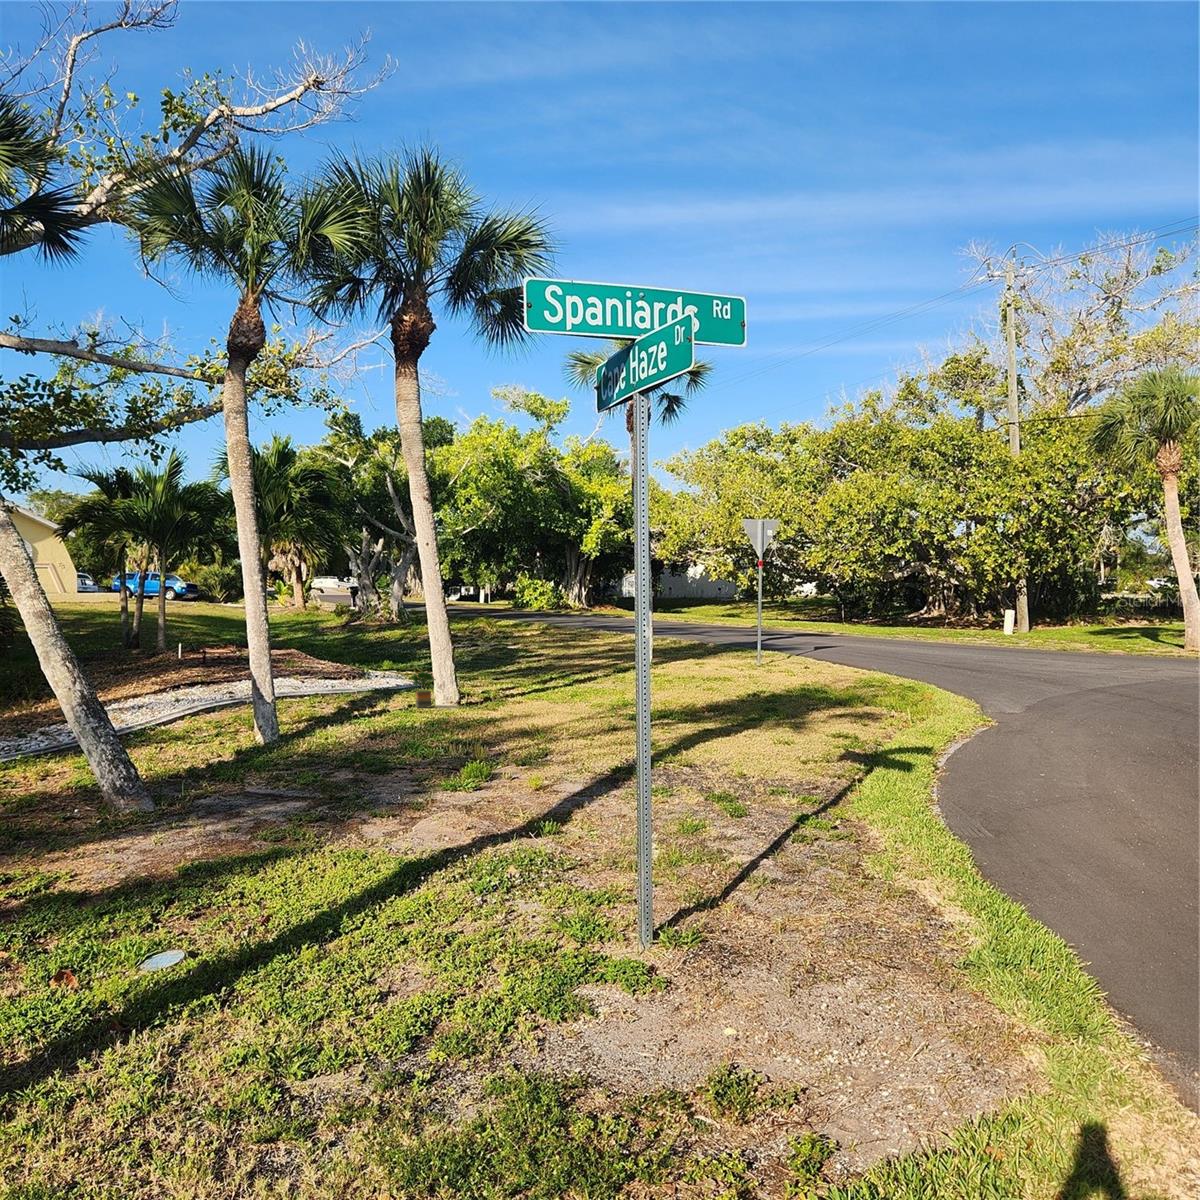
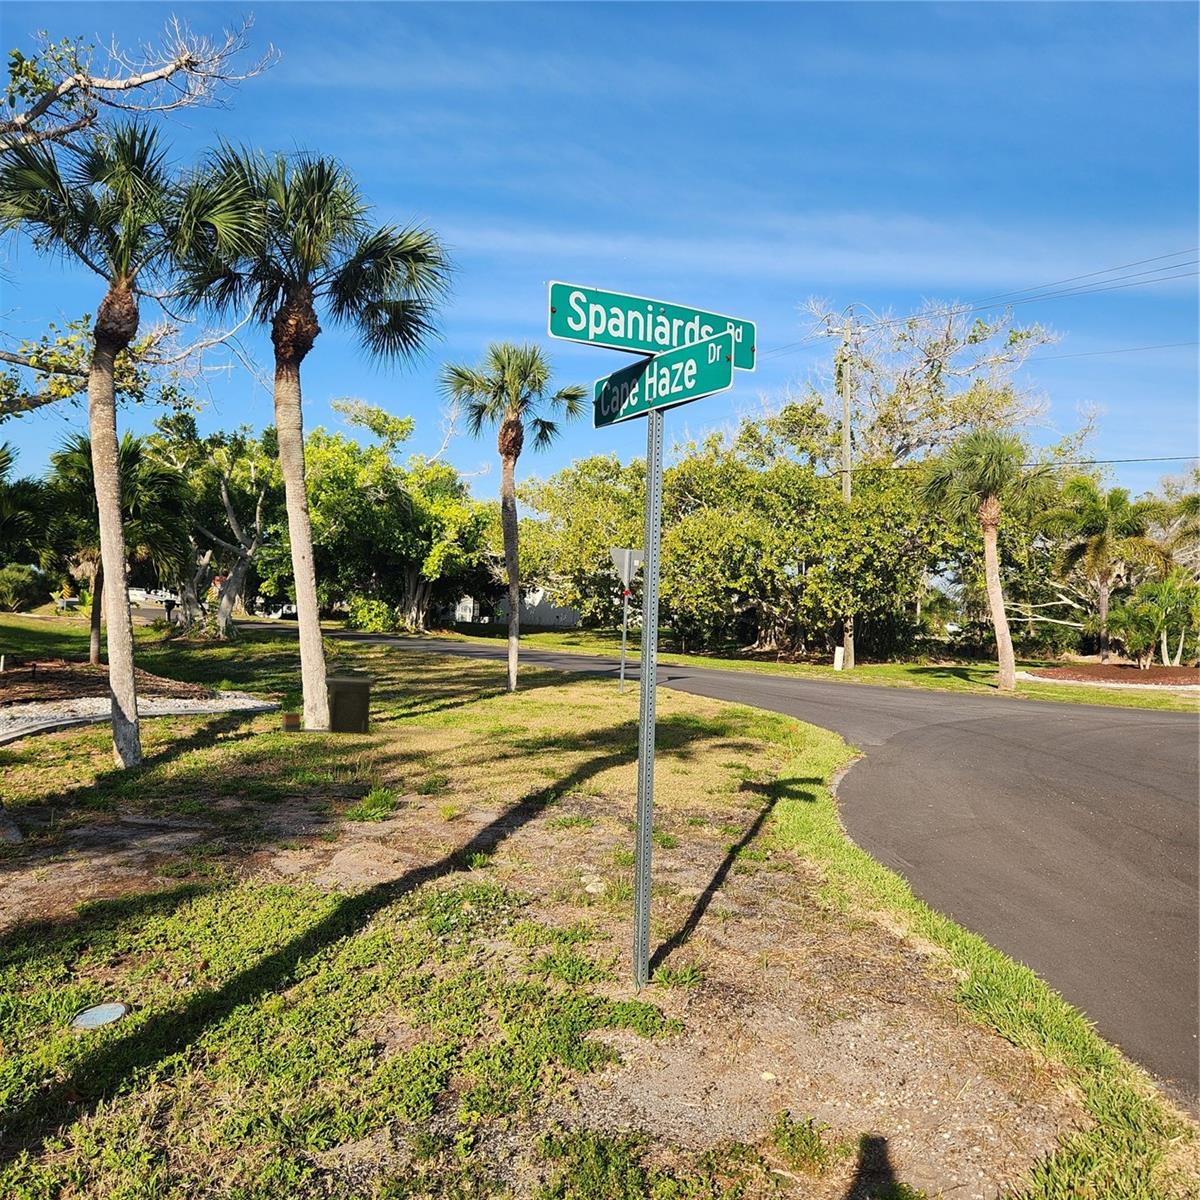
trash can: none [450,656,499,709] -> present [324,676,377,733]

